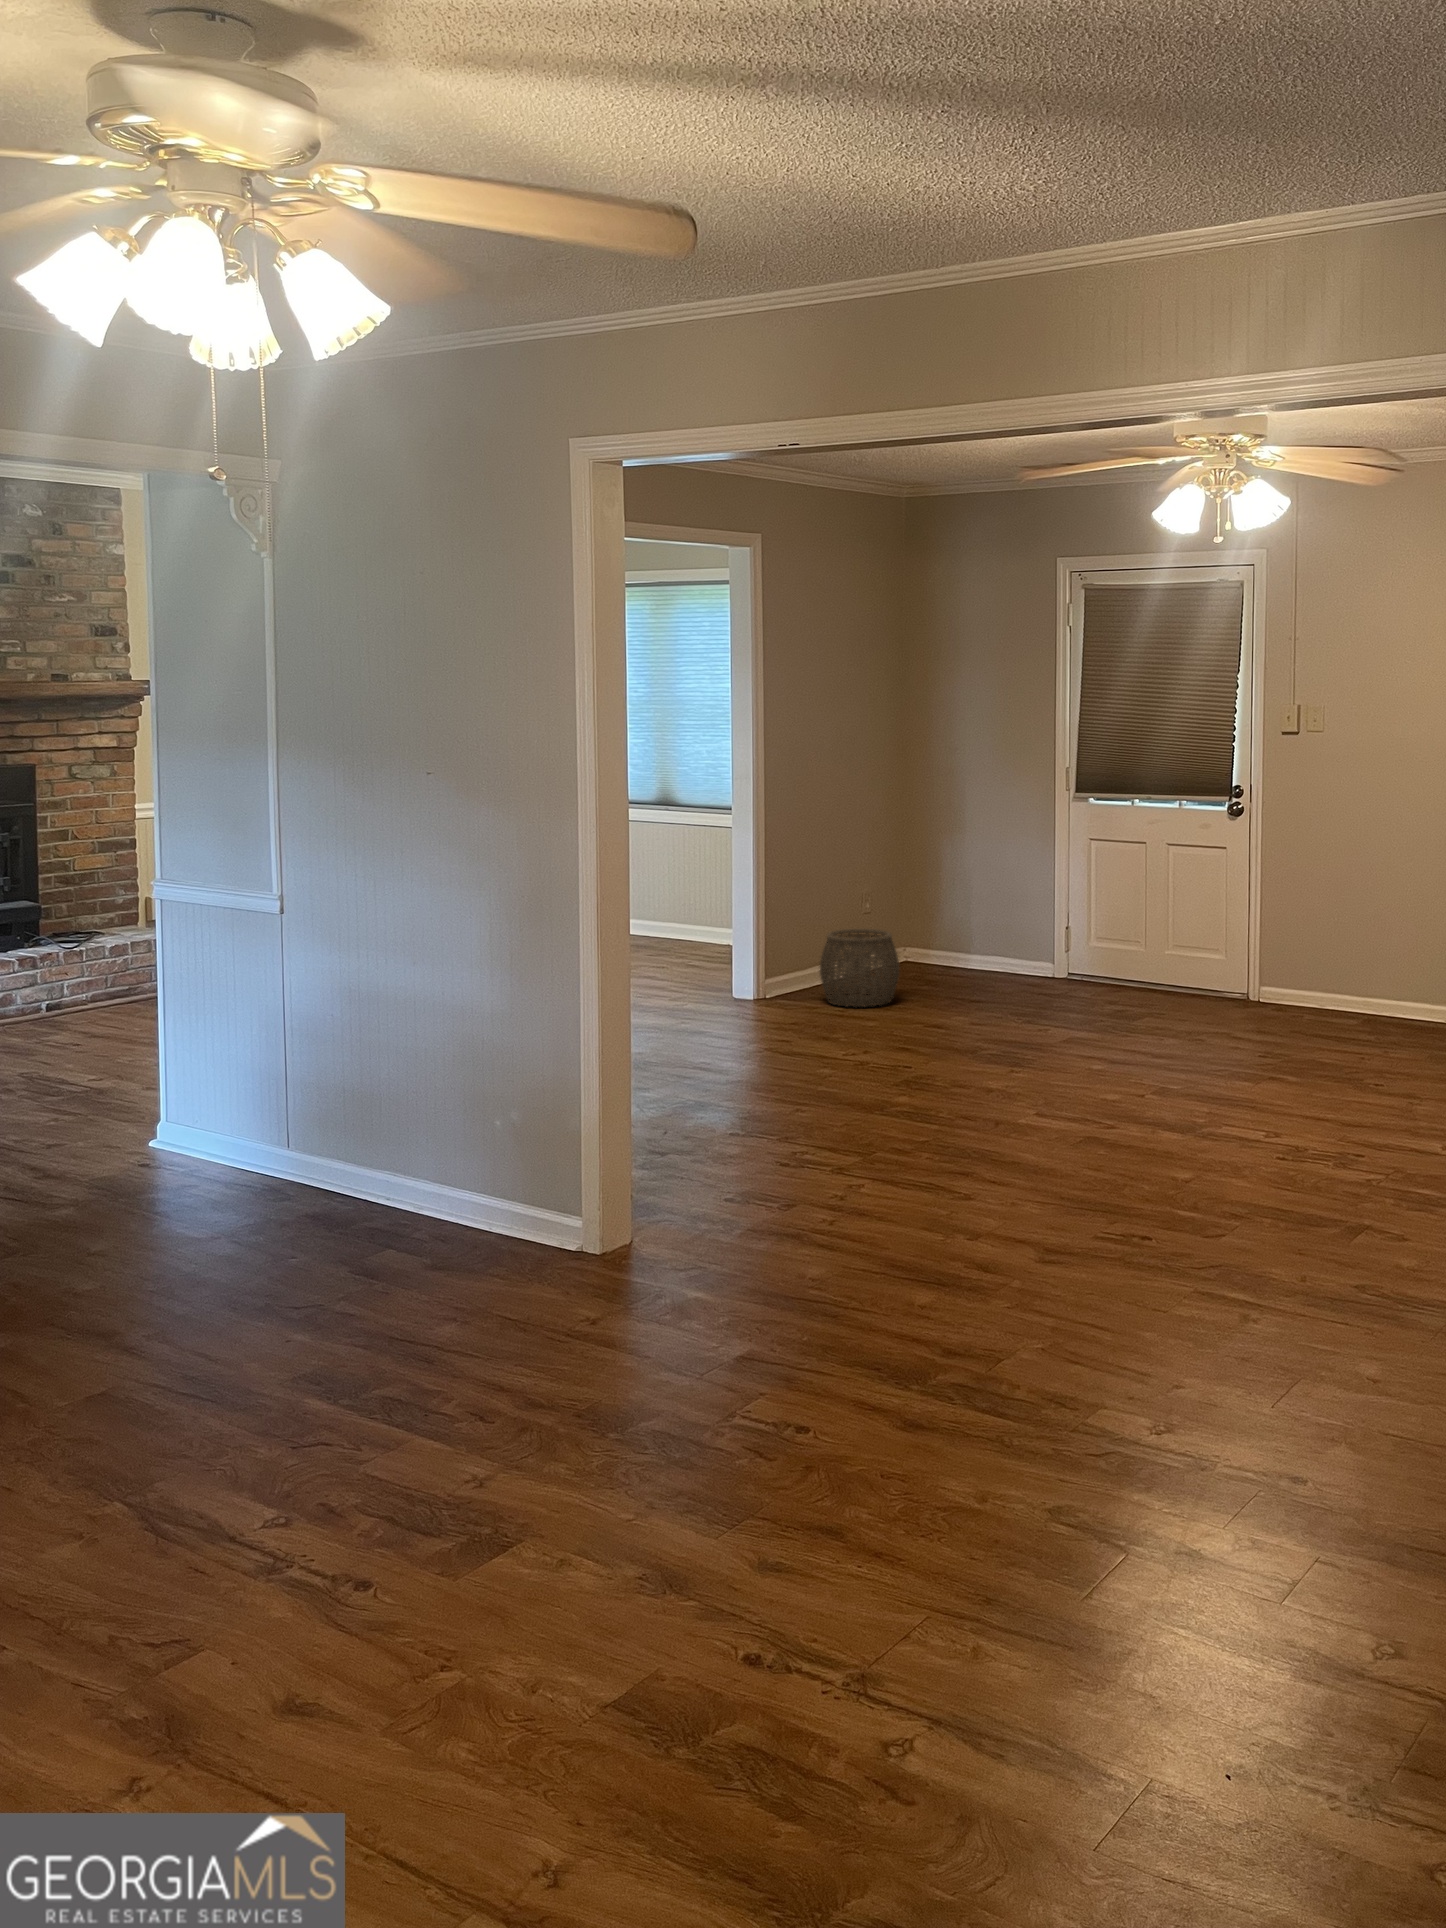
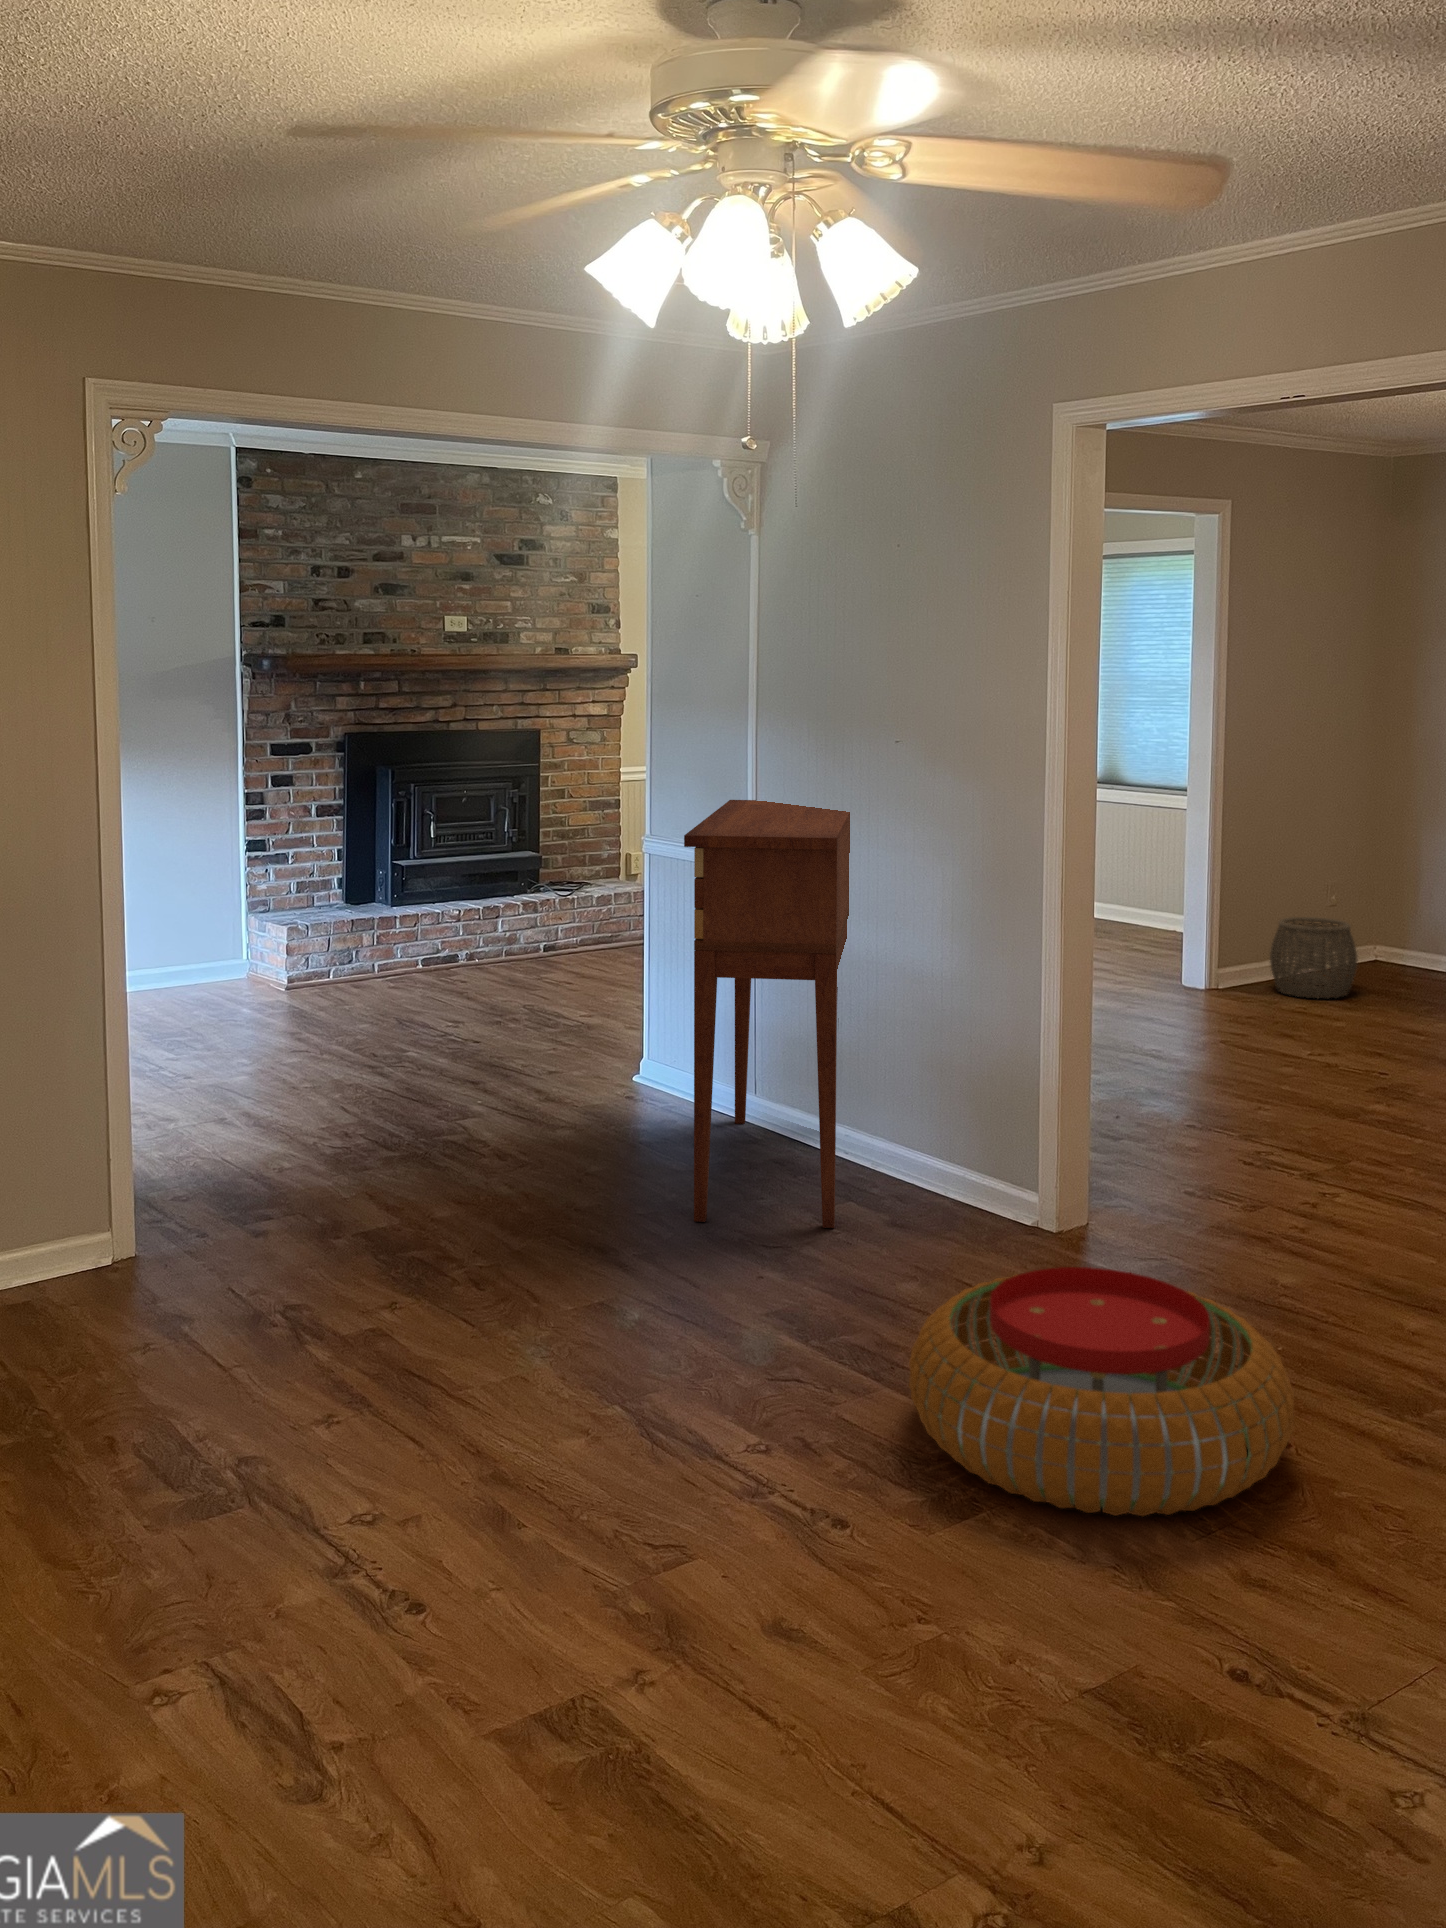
console table: none [188,836,394,1298] -> present [684,800,850,1228]
pouf: none [436,1296,813,1541] -> present [909,1267,1294,1516]

